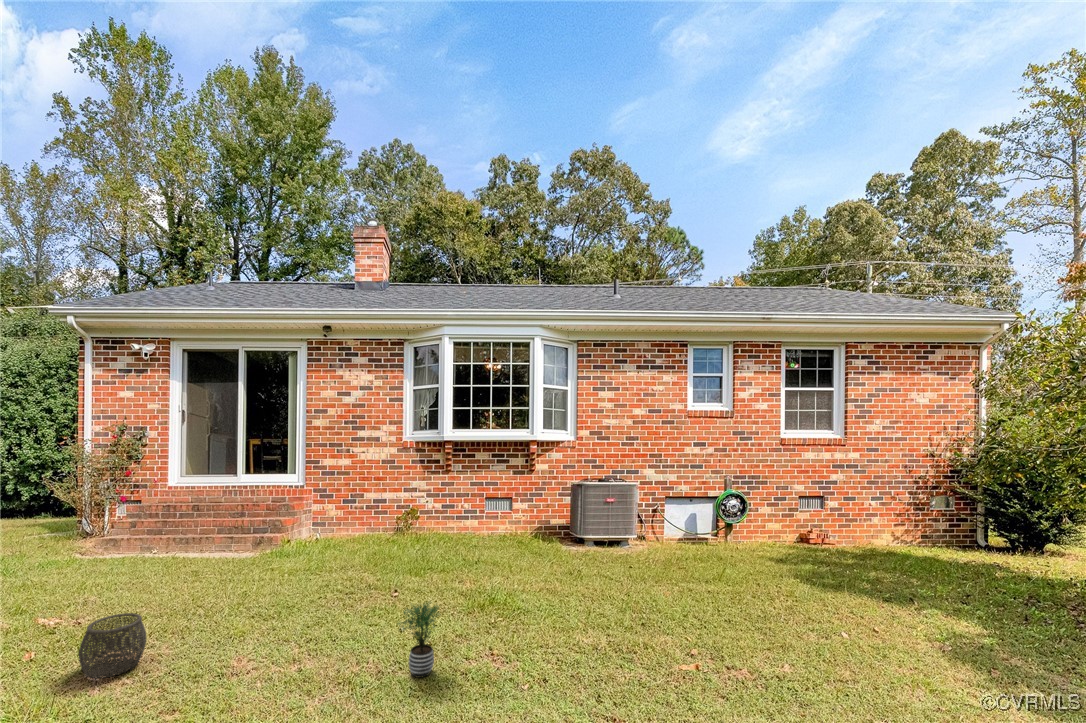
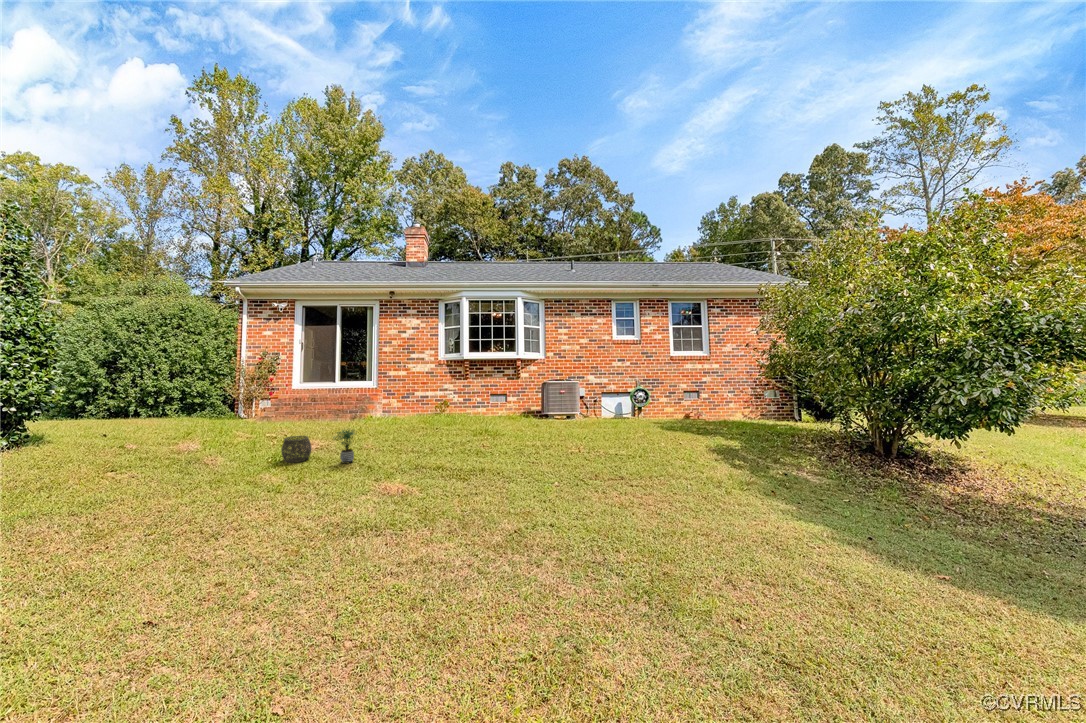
potted plant: present [398,603,439,678] -> present [333,430,355,464]

